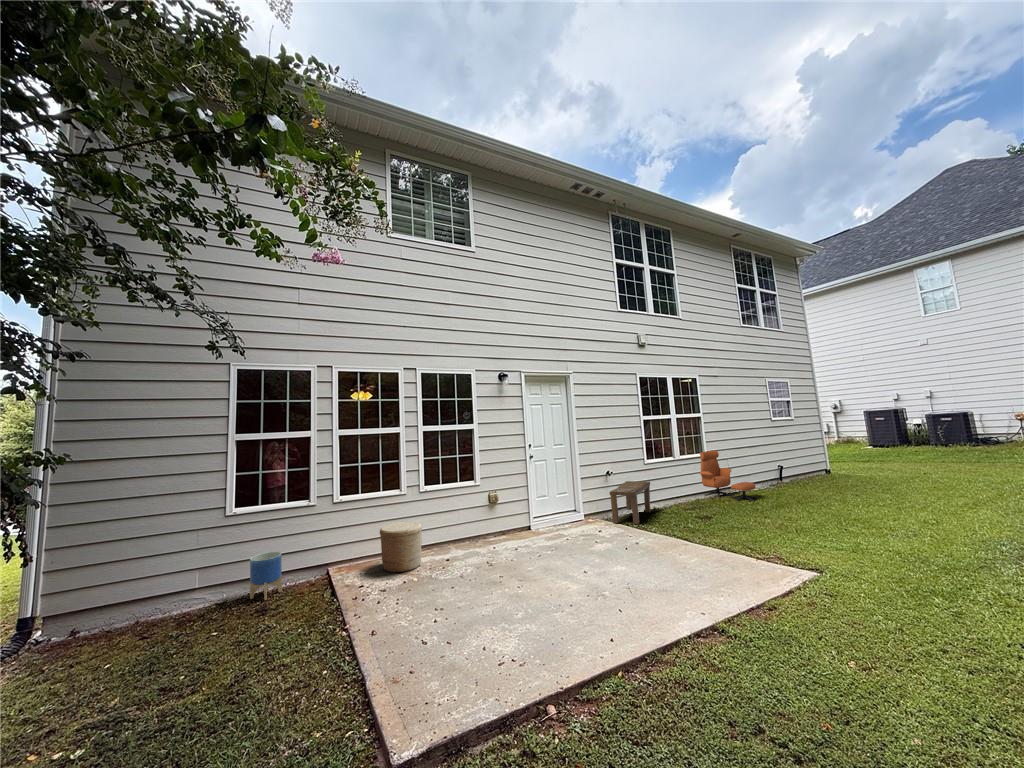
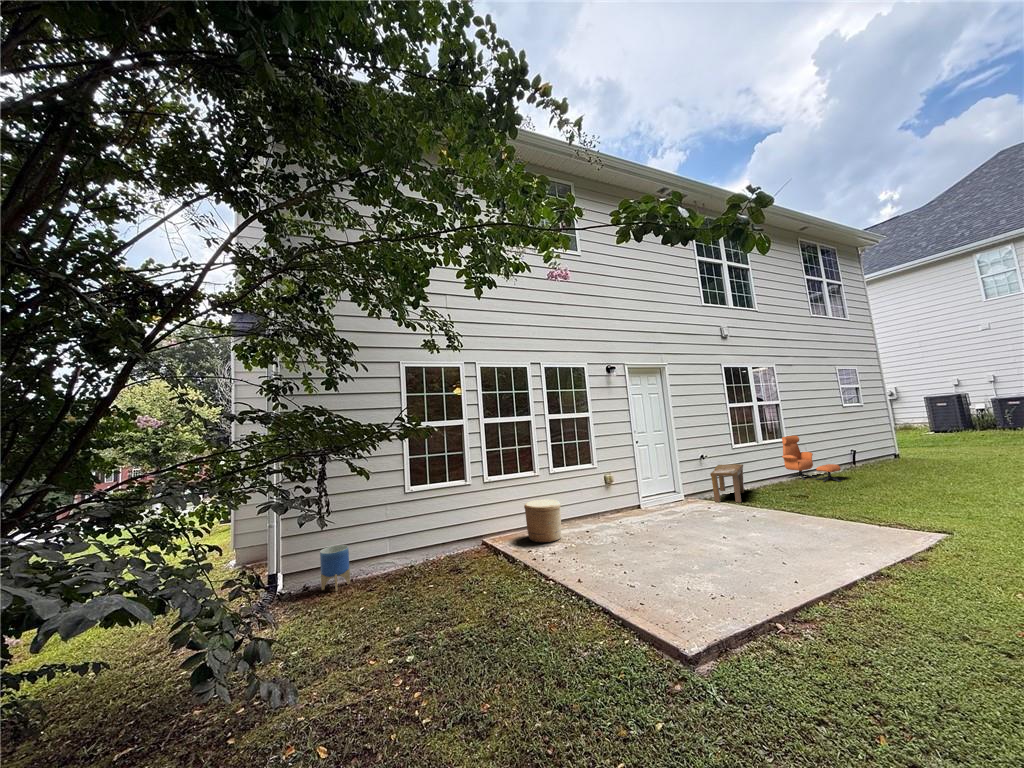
planter: present [250,552,282,600] -> present [320,545,350,591]

